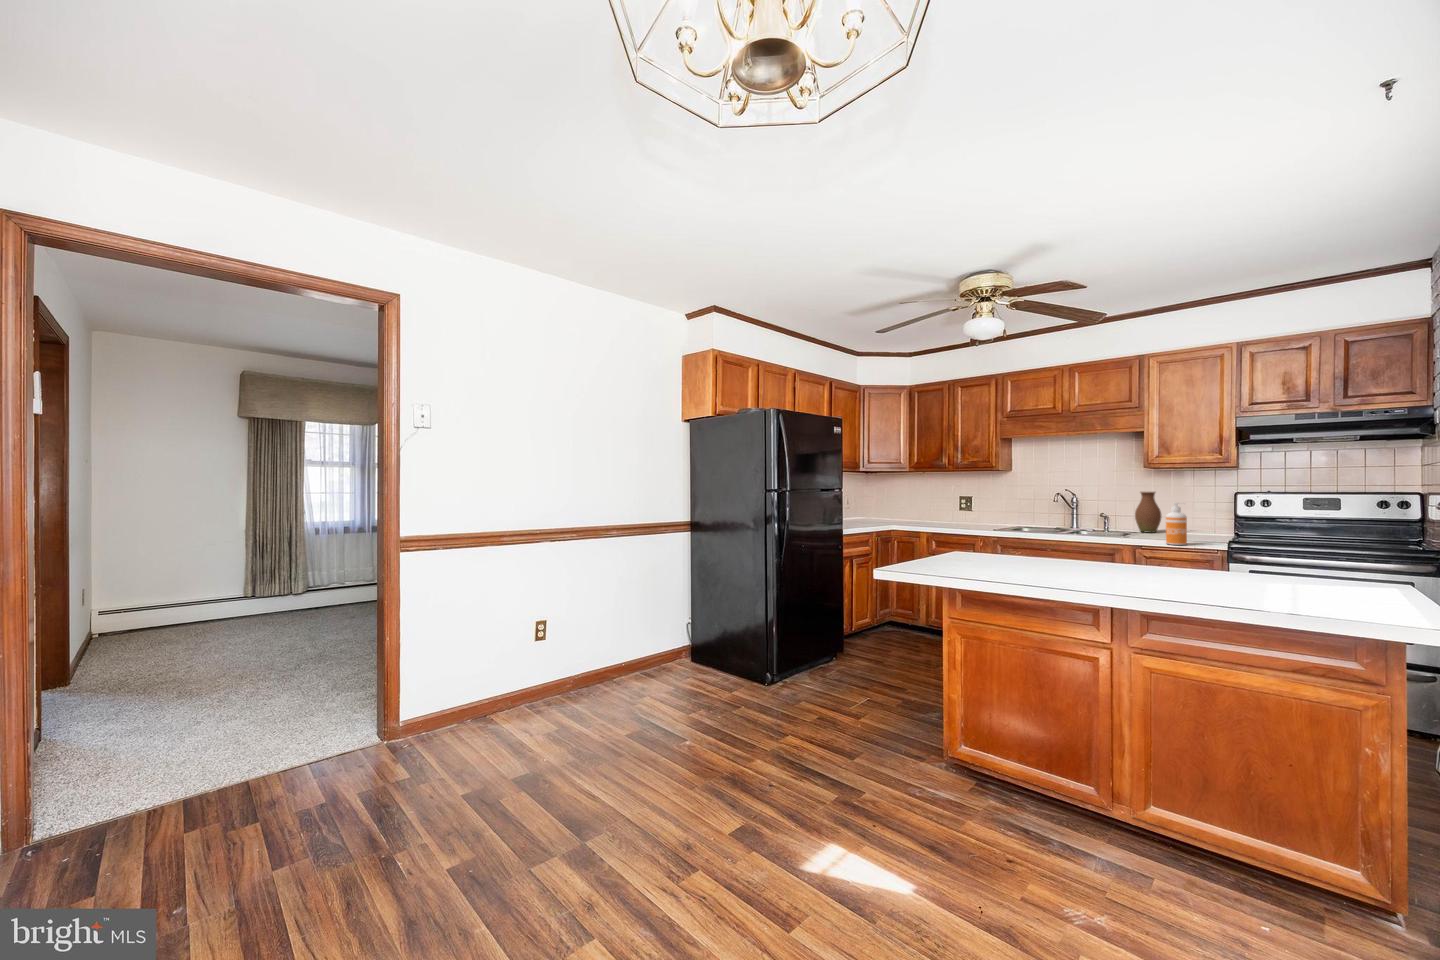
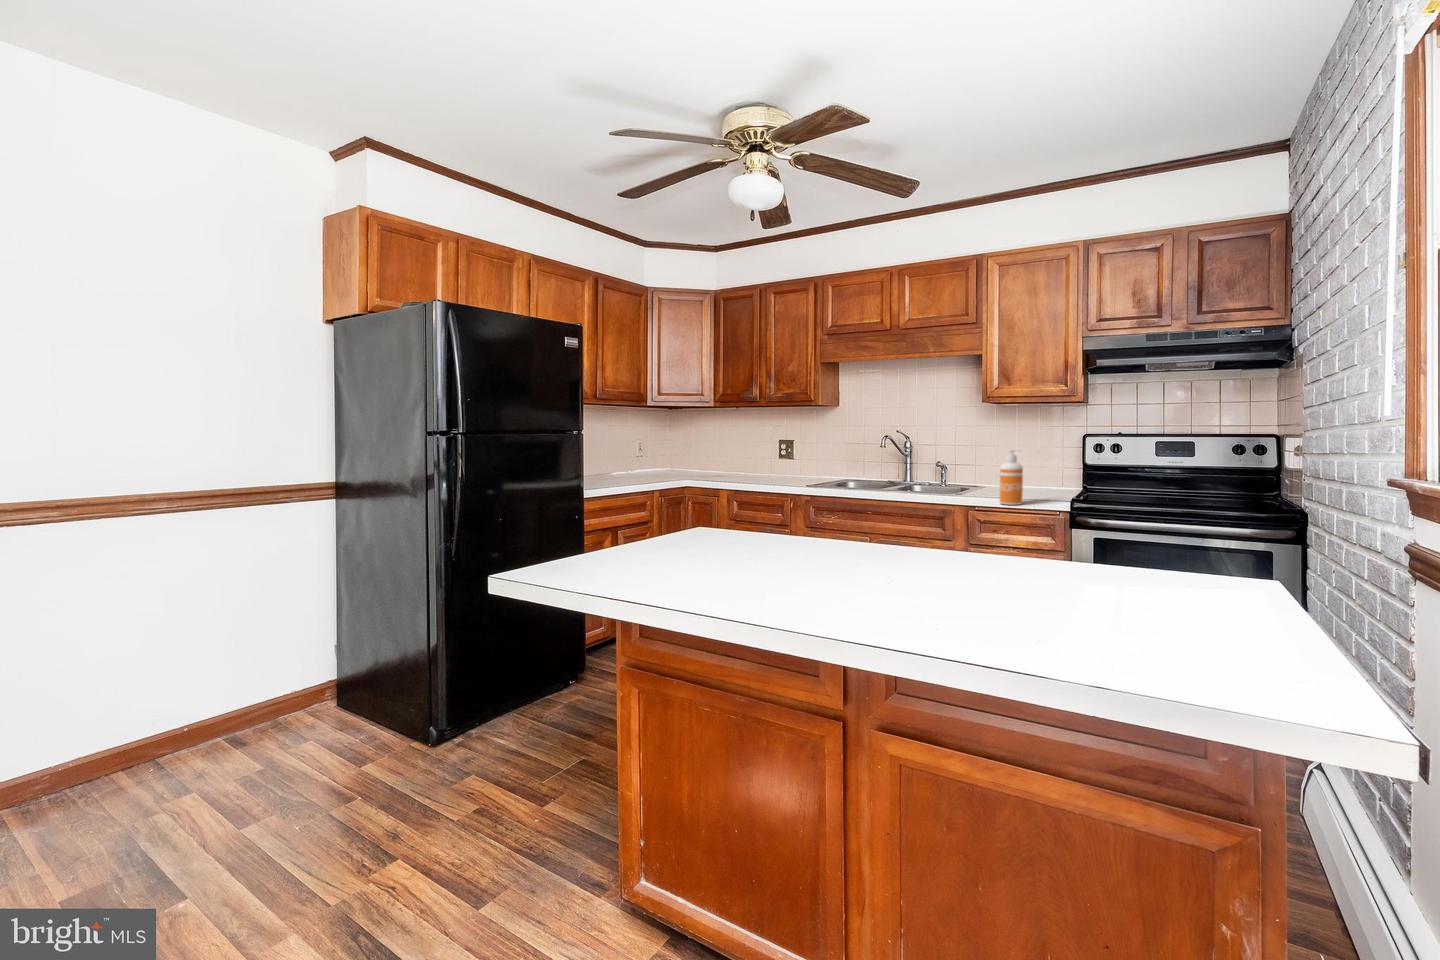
vase: present [1135,492,1161,533] -> none [974,434,1003,486]

